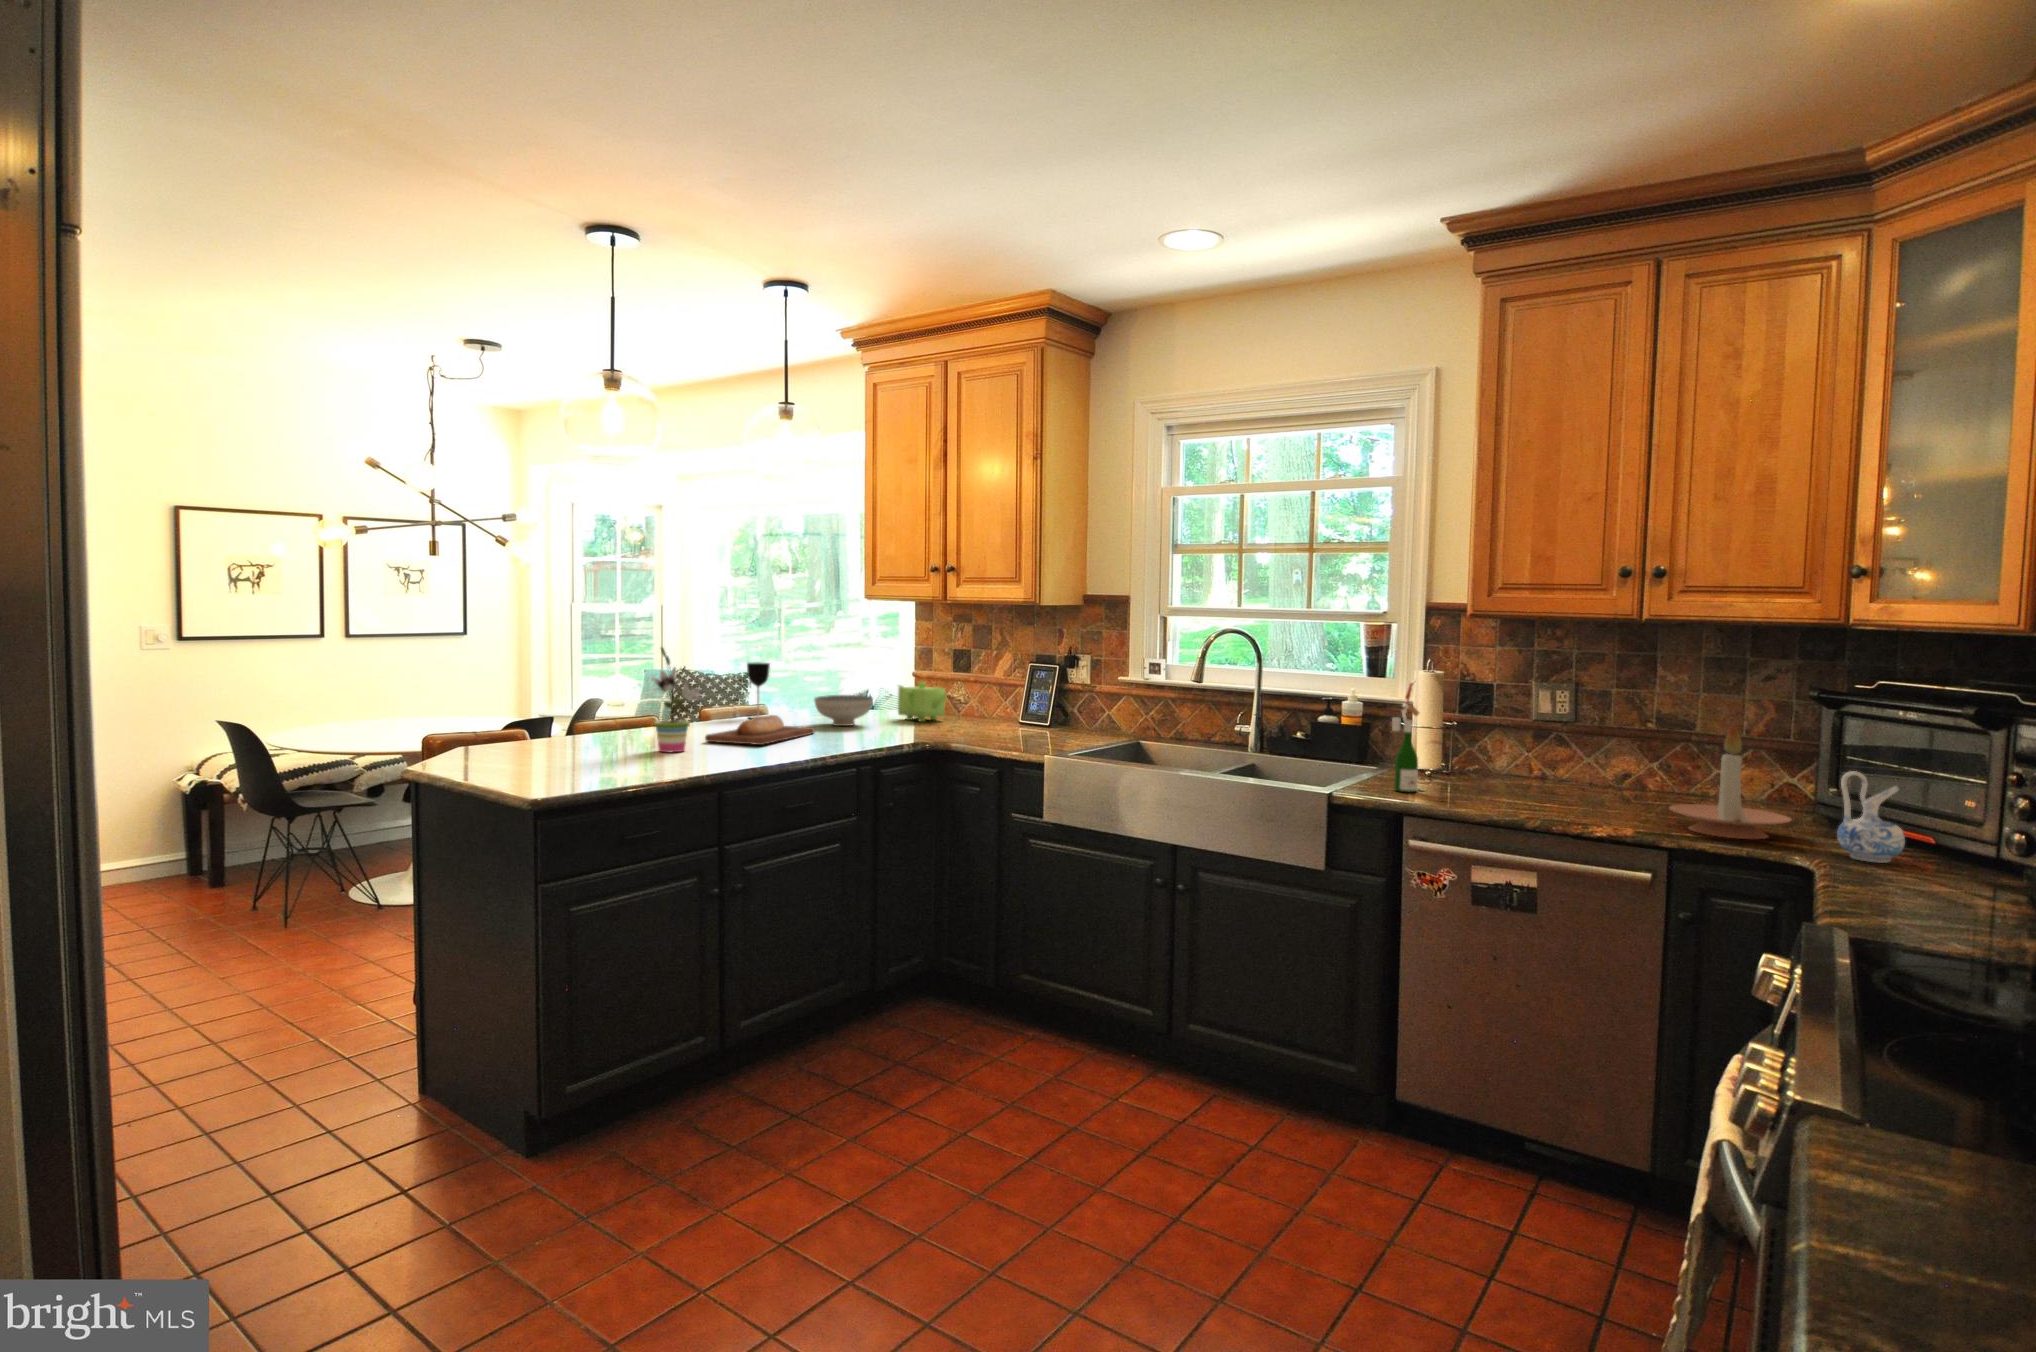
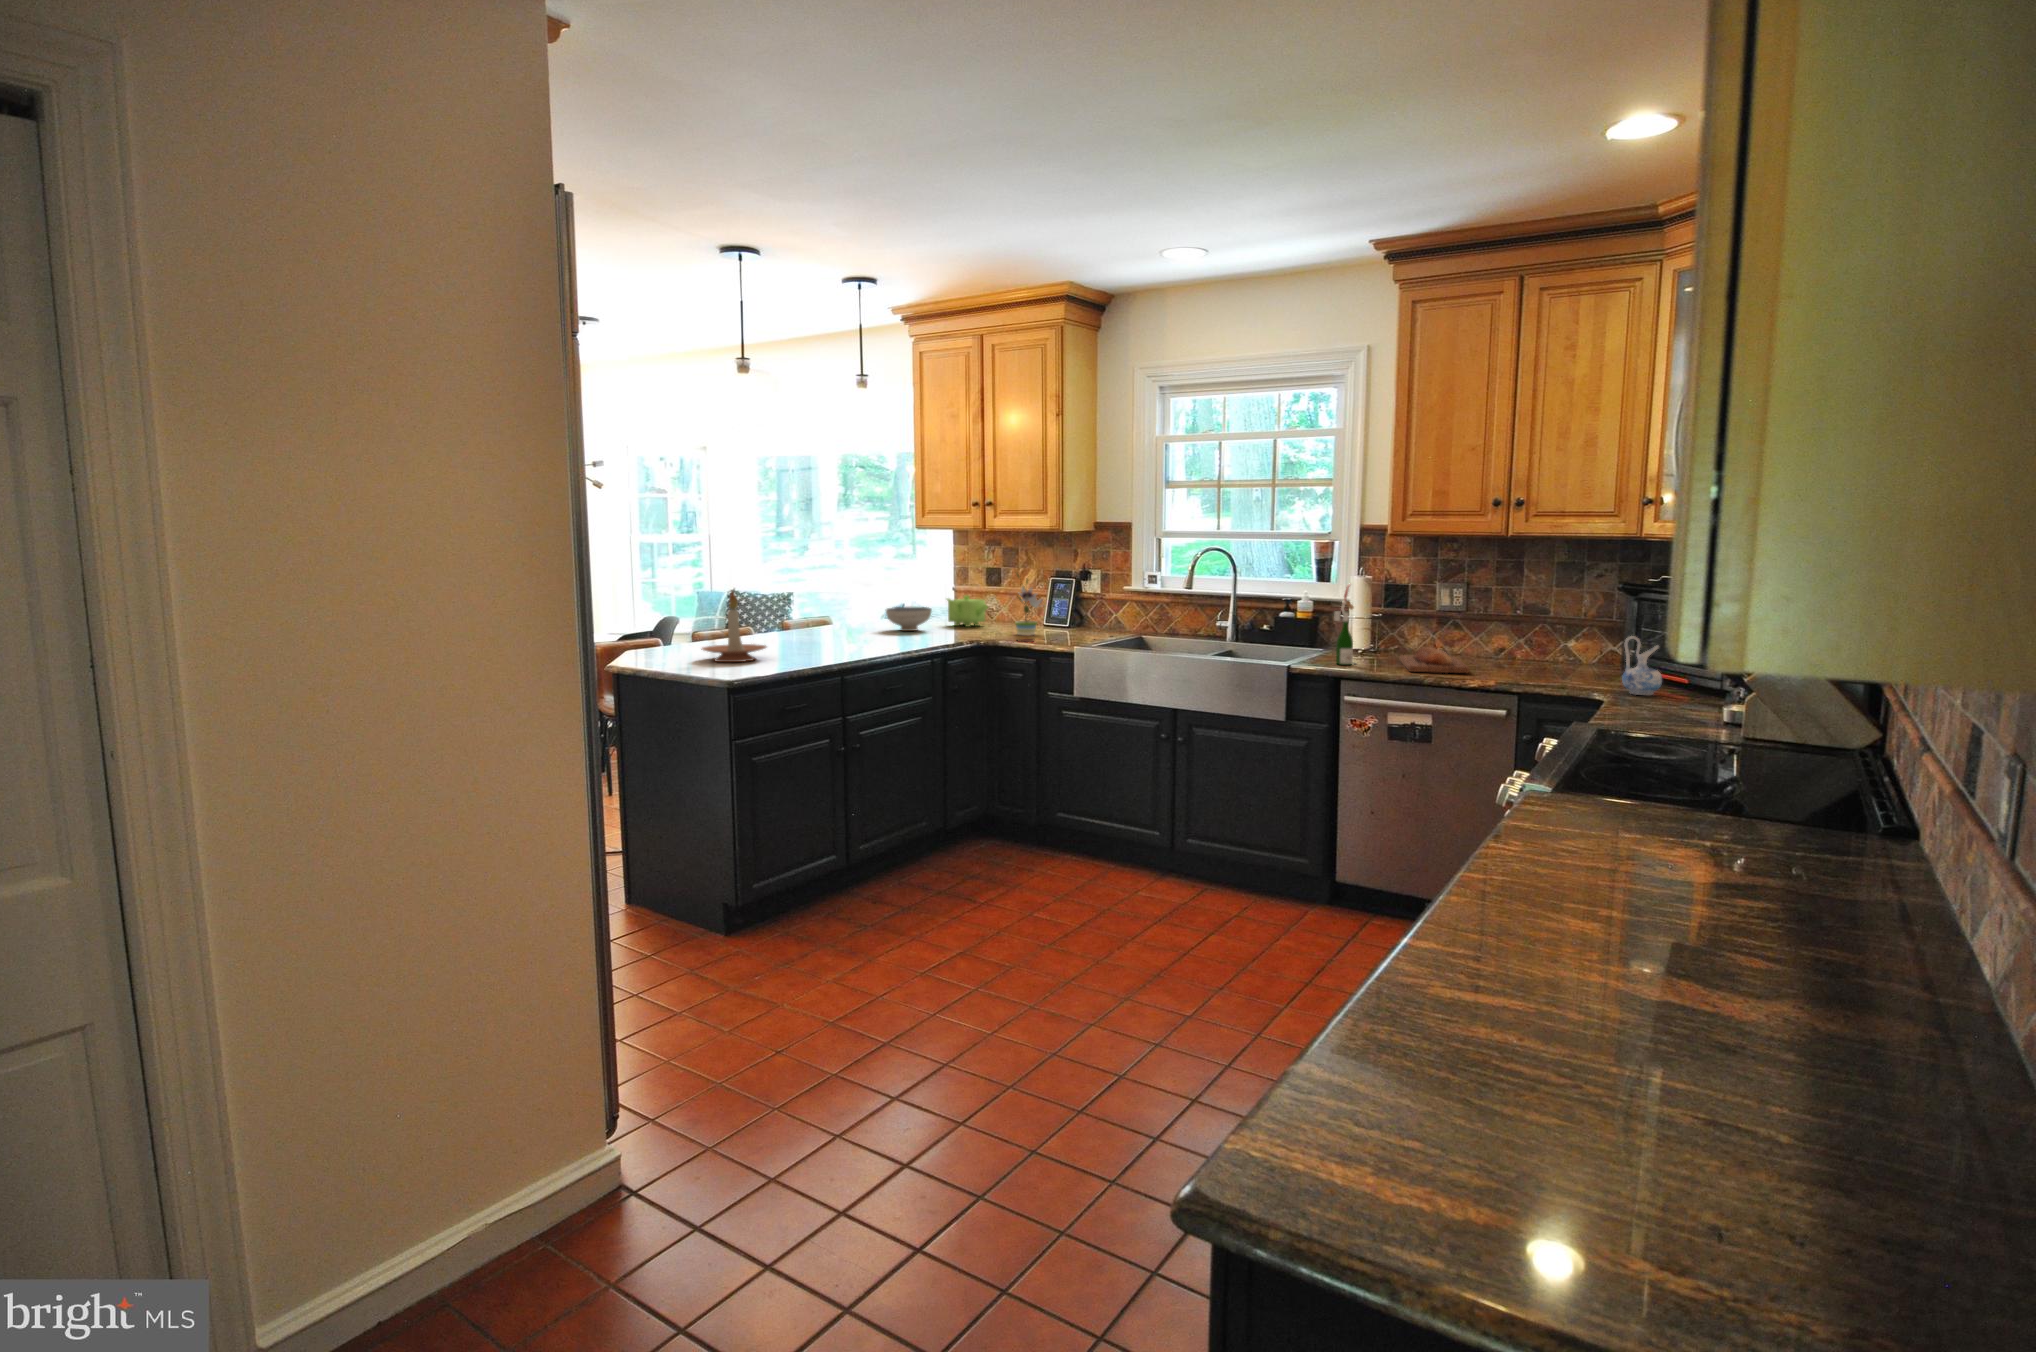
potted plant: present [652,648,702,752] -> present [1015,574,1042,642]
wine glass: present [747,663,770,718] -> none [827,583,845,627]
bread loaf: present [705,715,815,745] -> present [1400,647,1469,673]
candle holder: present [1670,724,1791,839] -> present [701,591,766,662]

